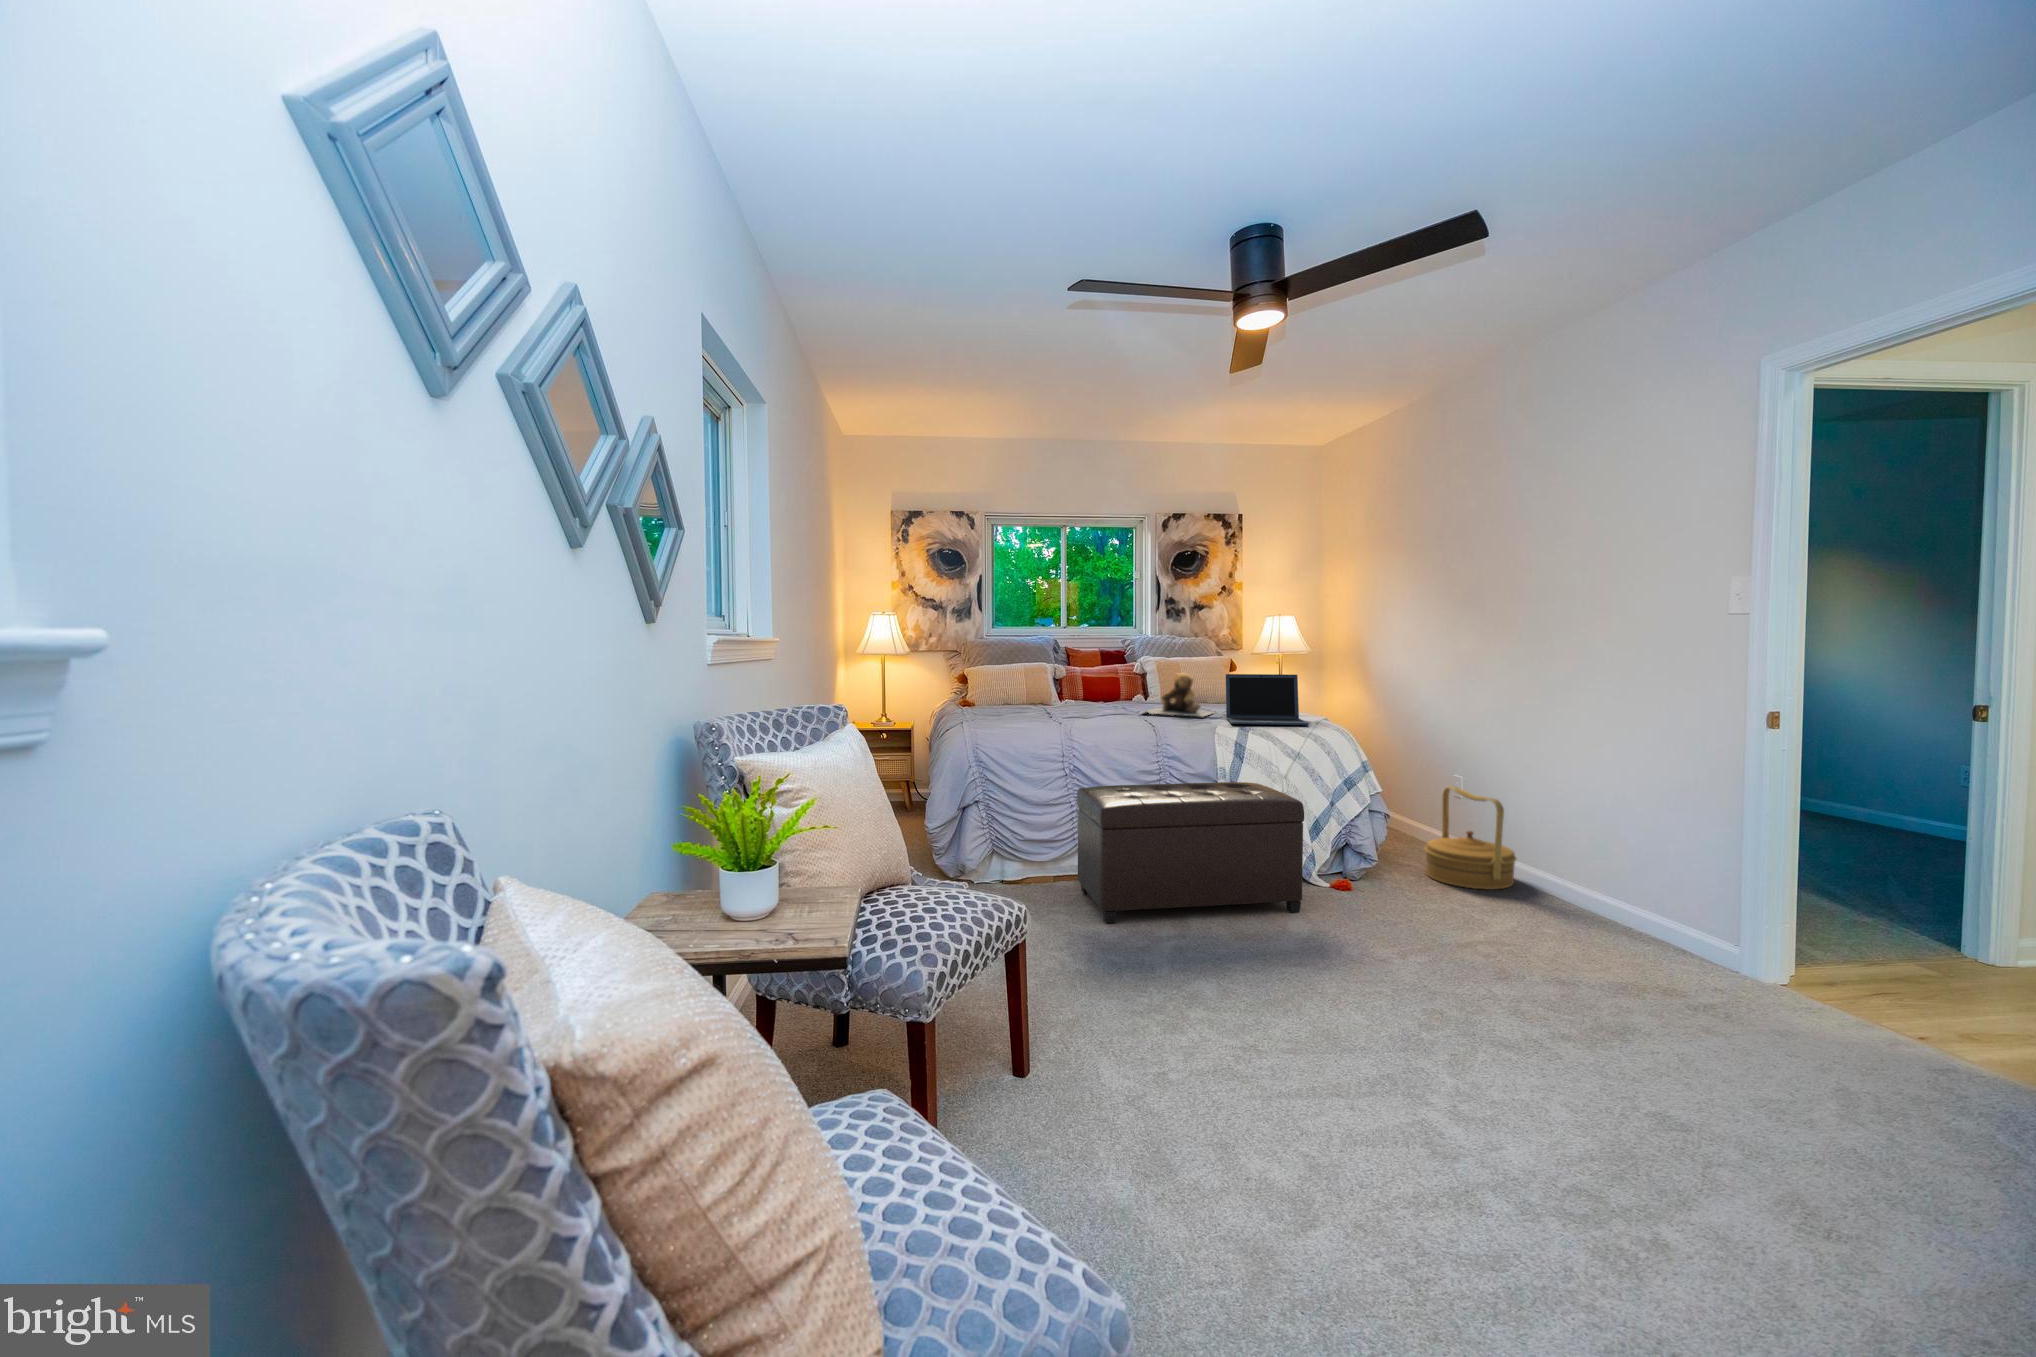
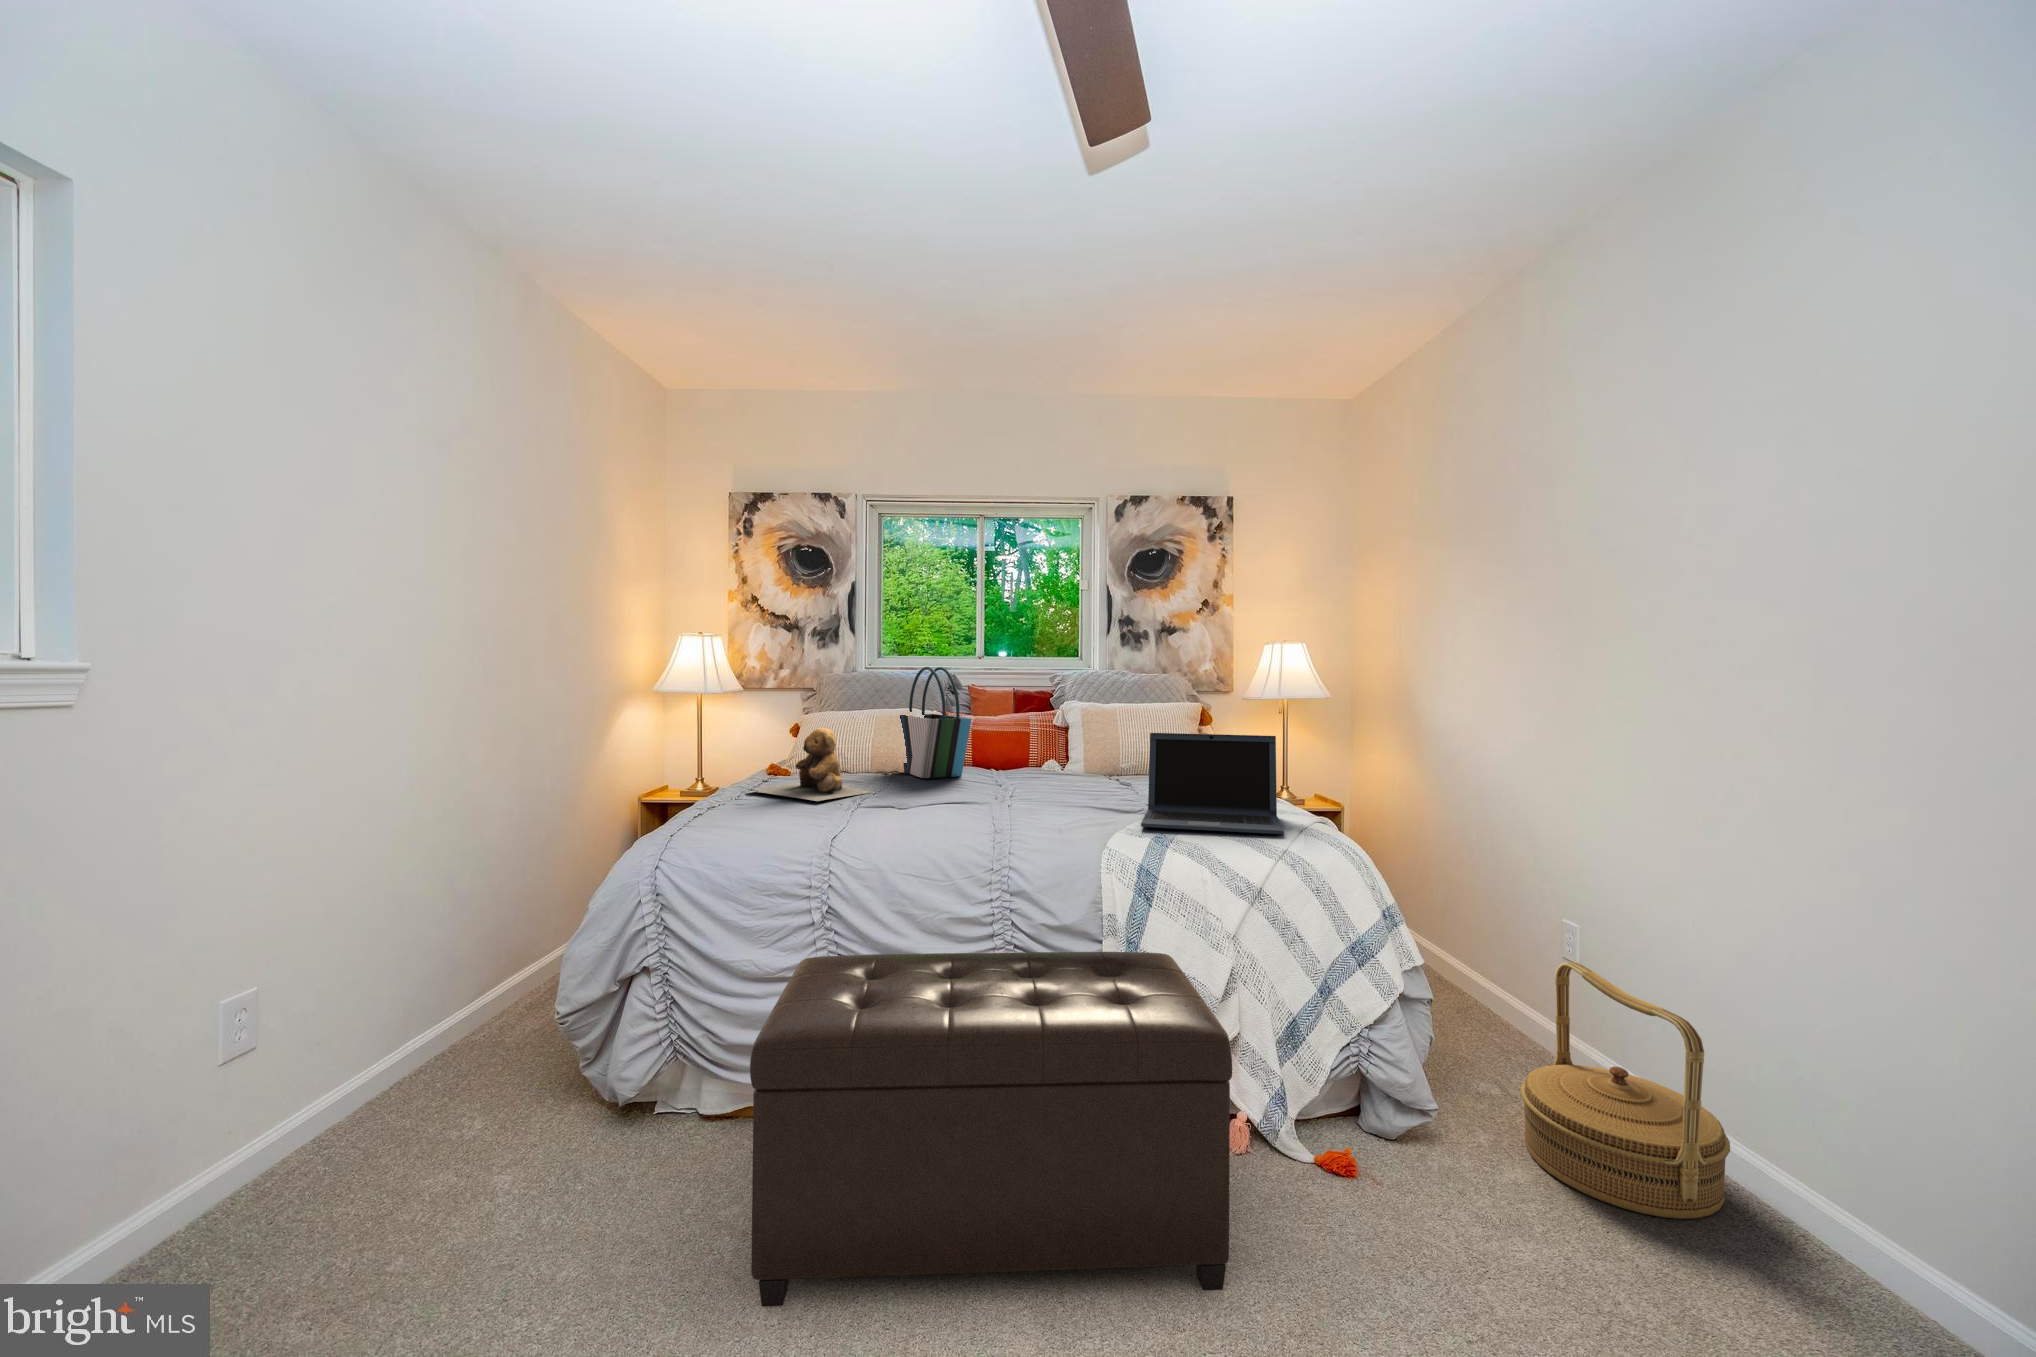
tote bag: none [1040,636,1099,707] -> present [900,667,971,778]
teddy bear: present [1143,673,1212,717] -> present [748,728,871,801]

